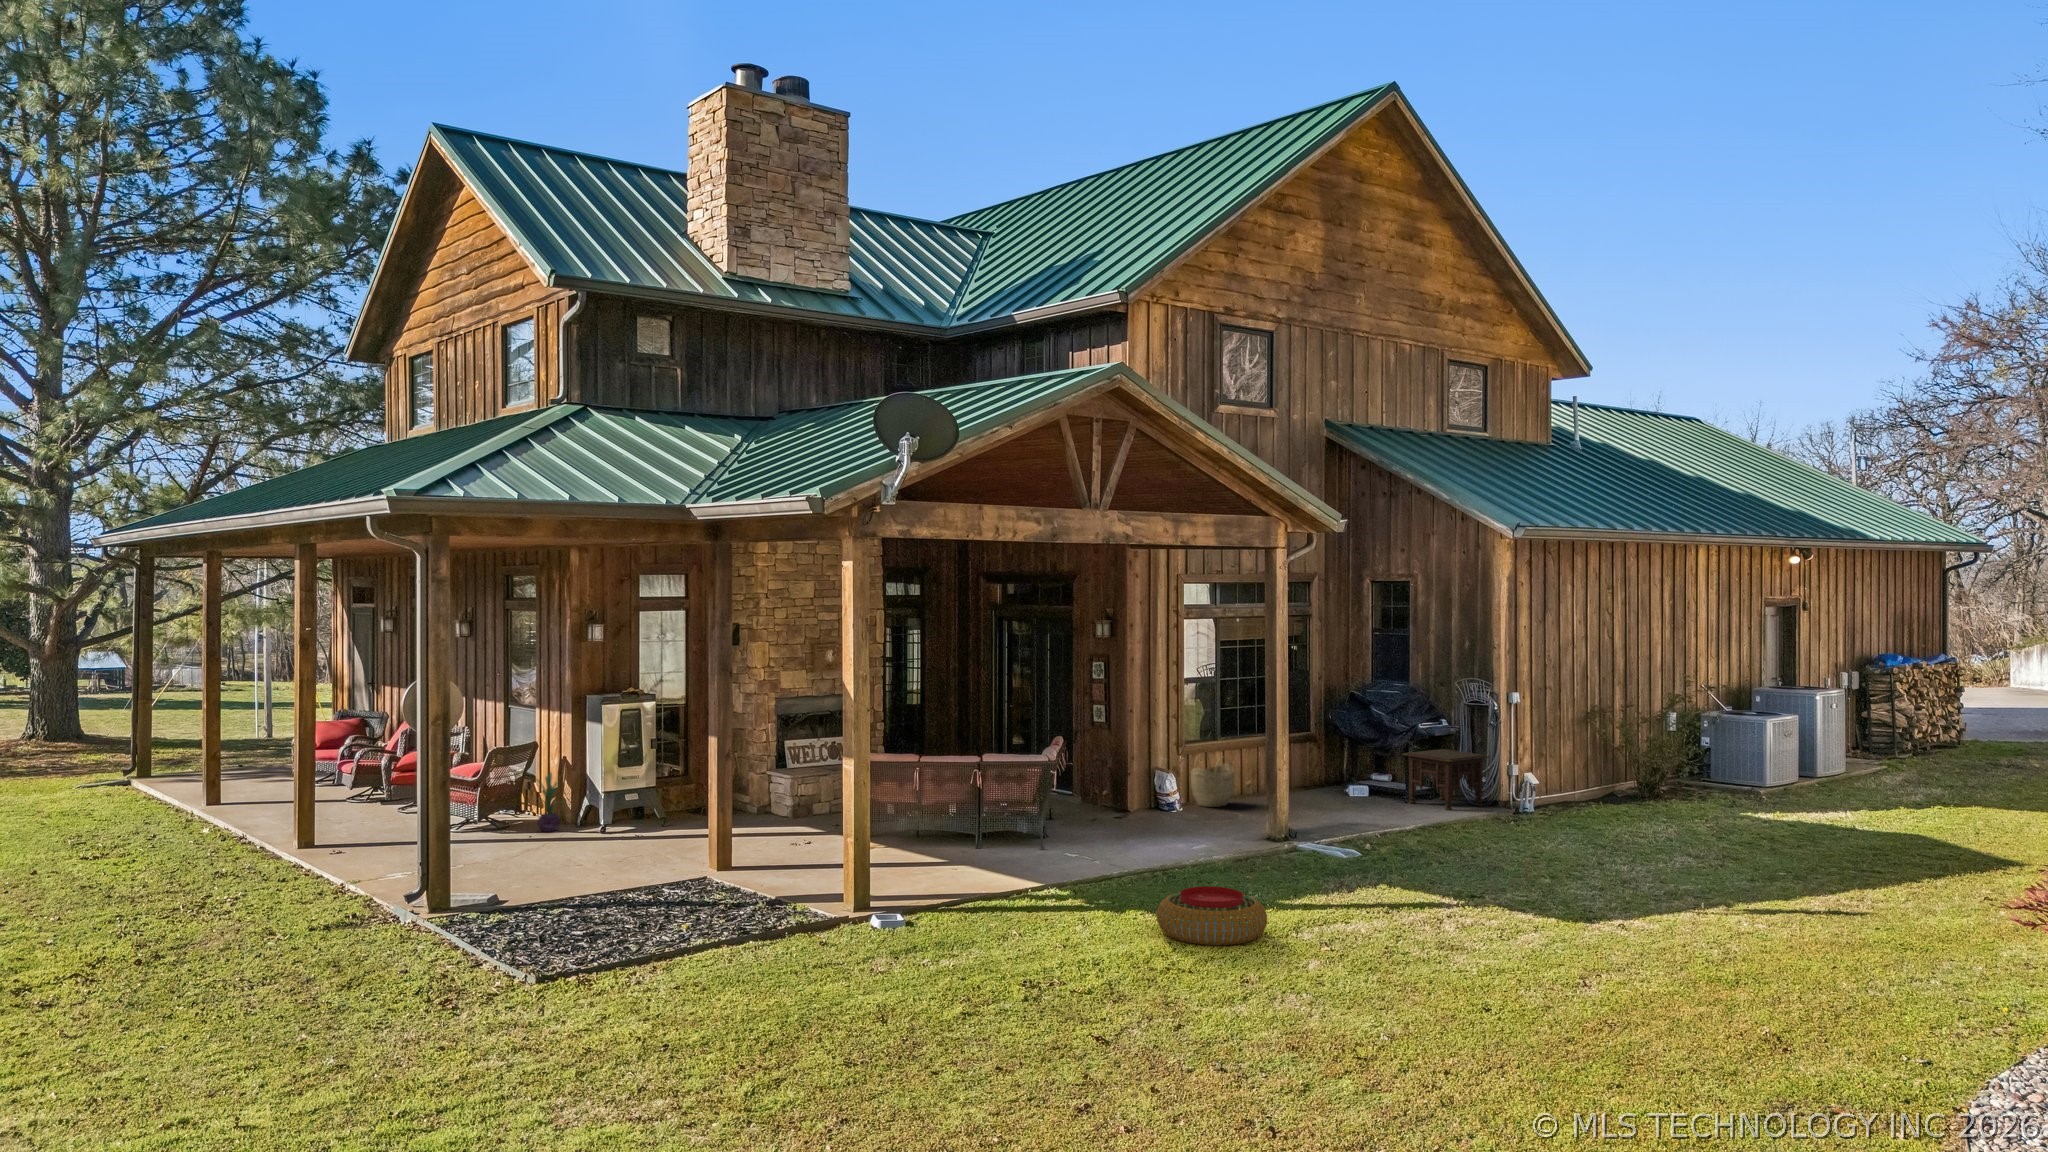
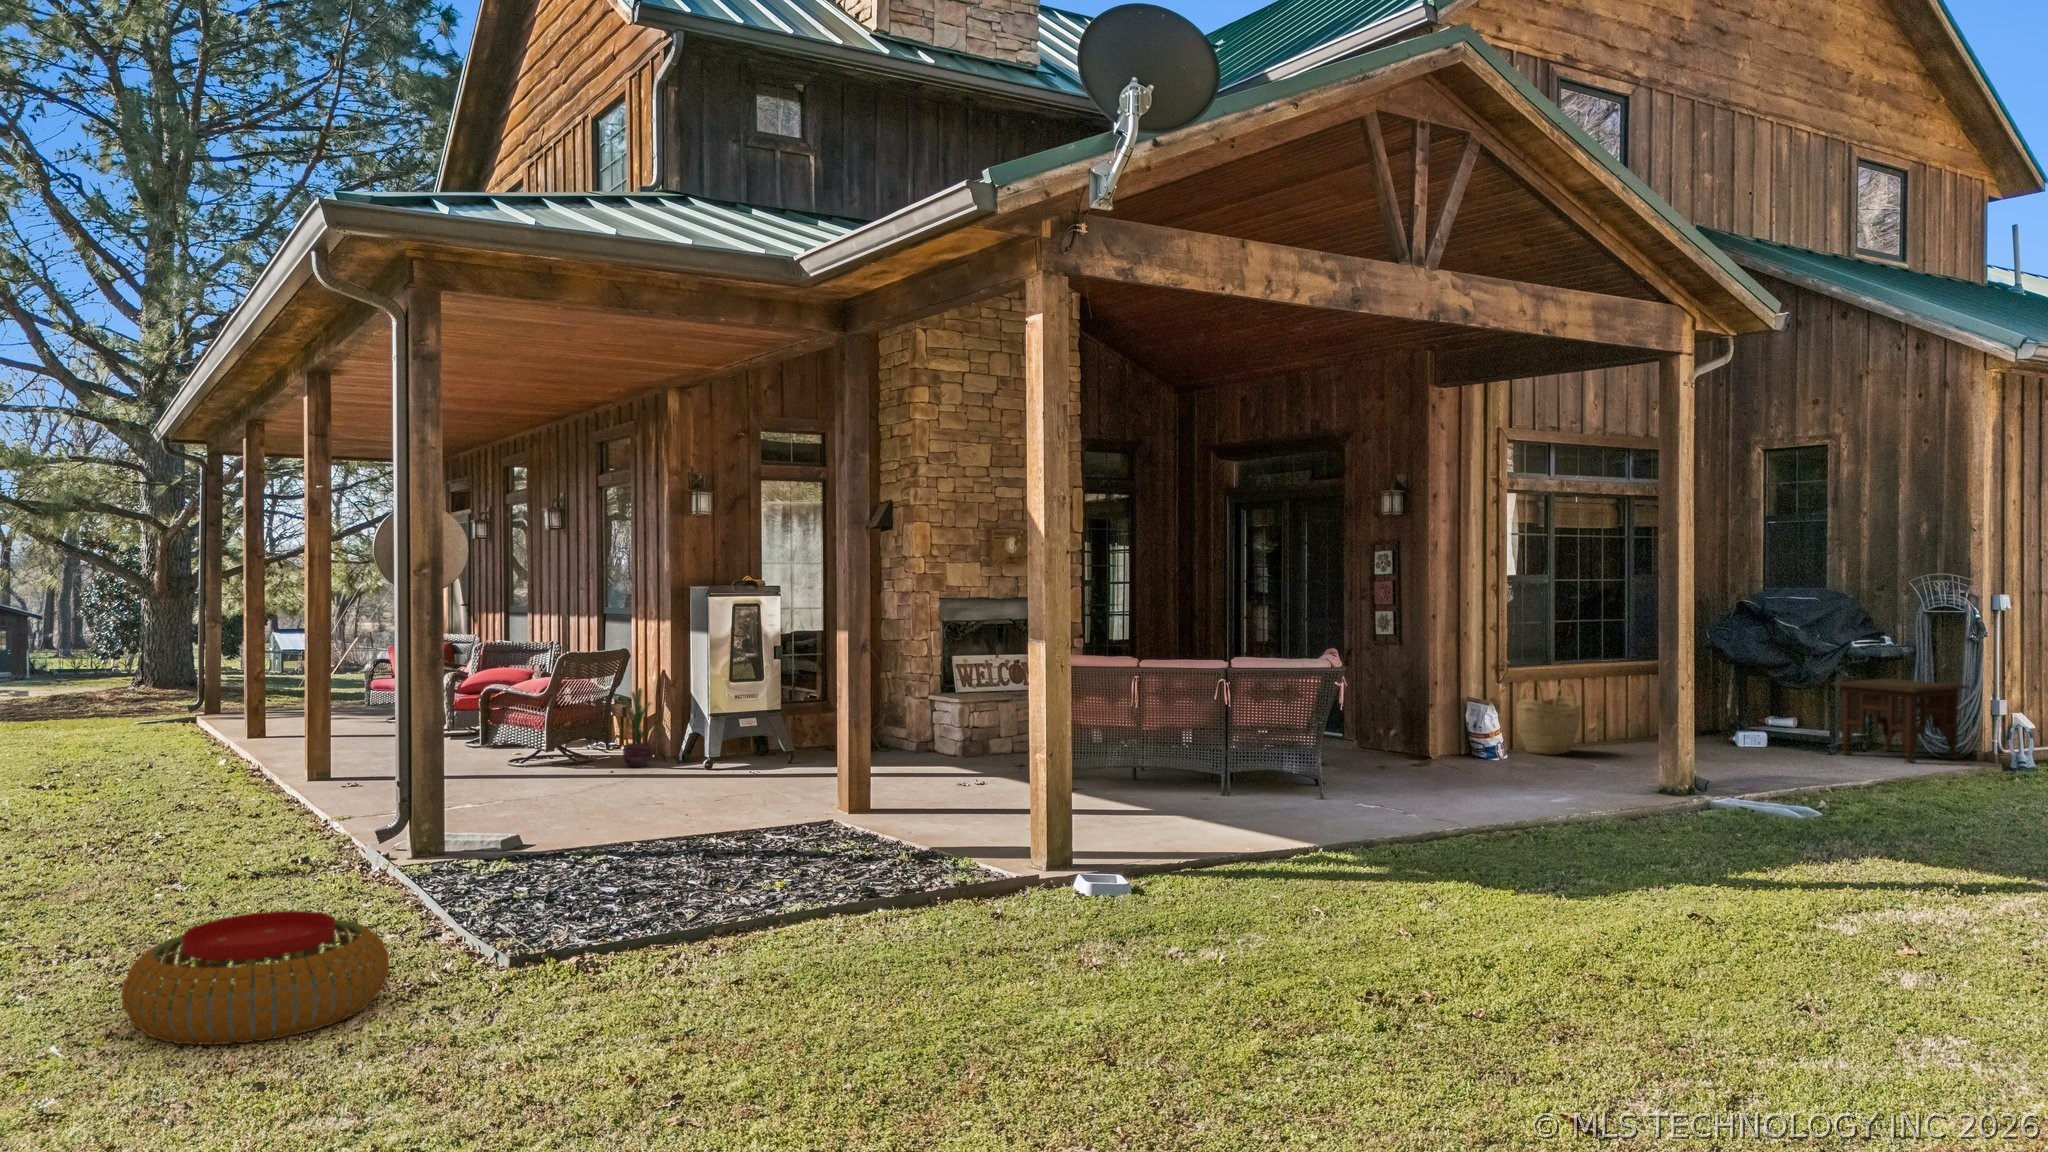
pouf: present [1157,887,1267,945] -> present [122,911,389,1045]

